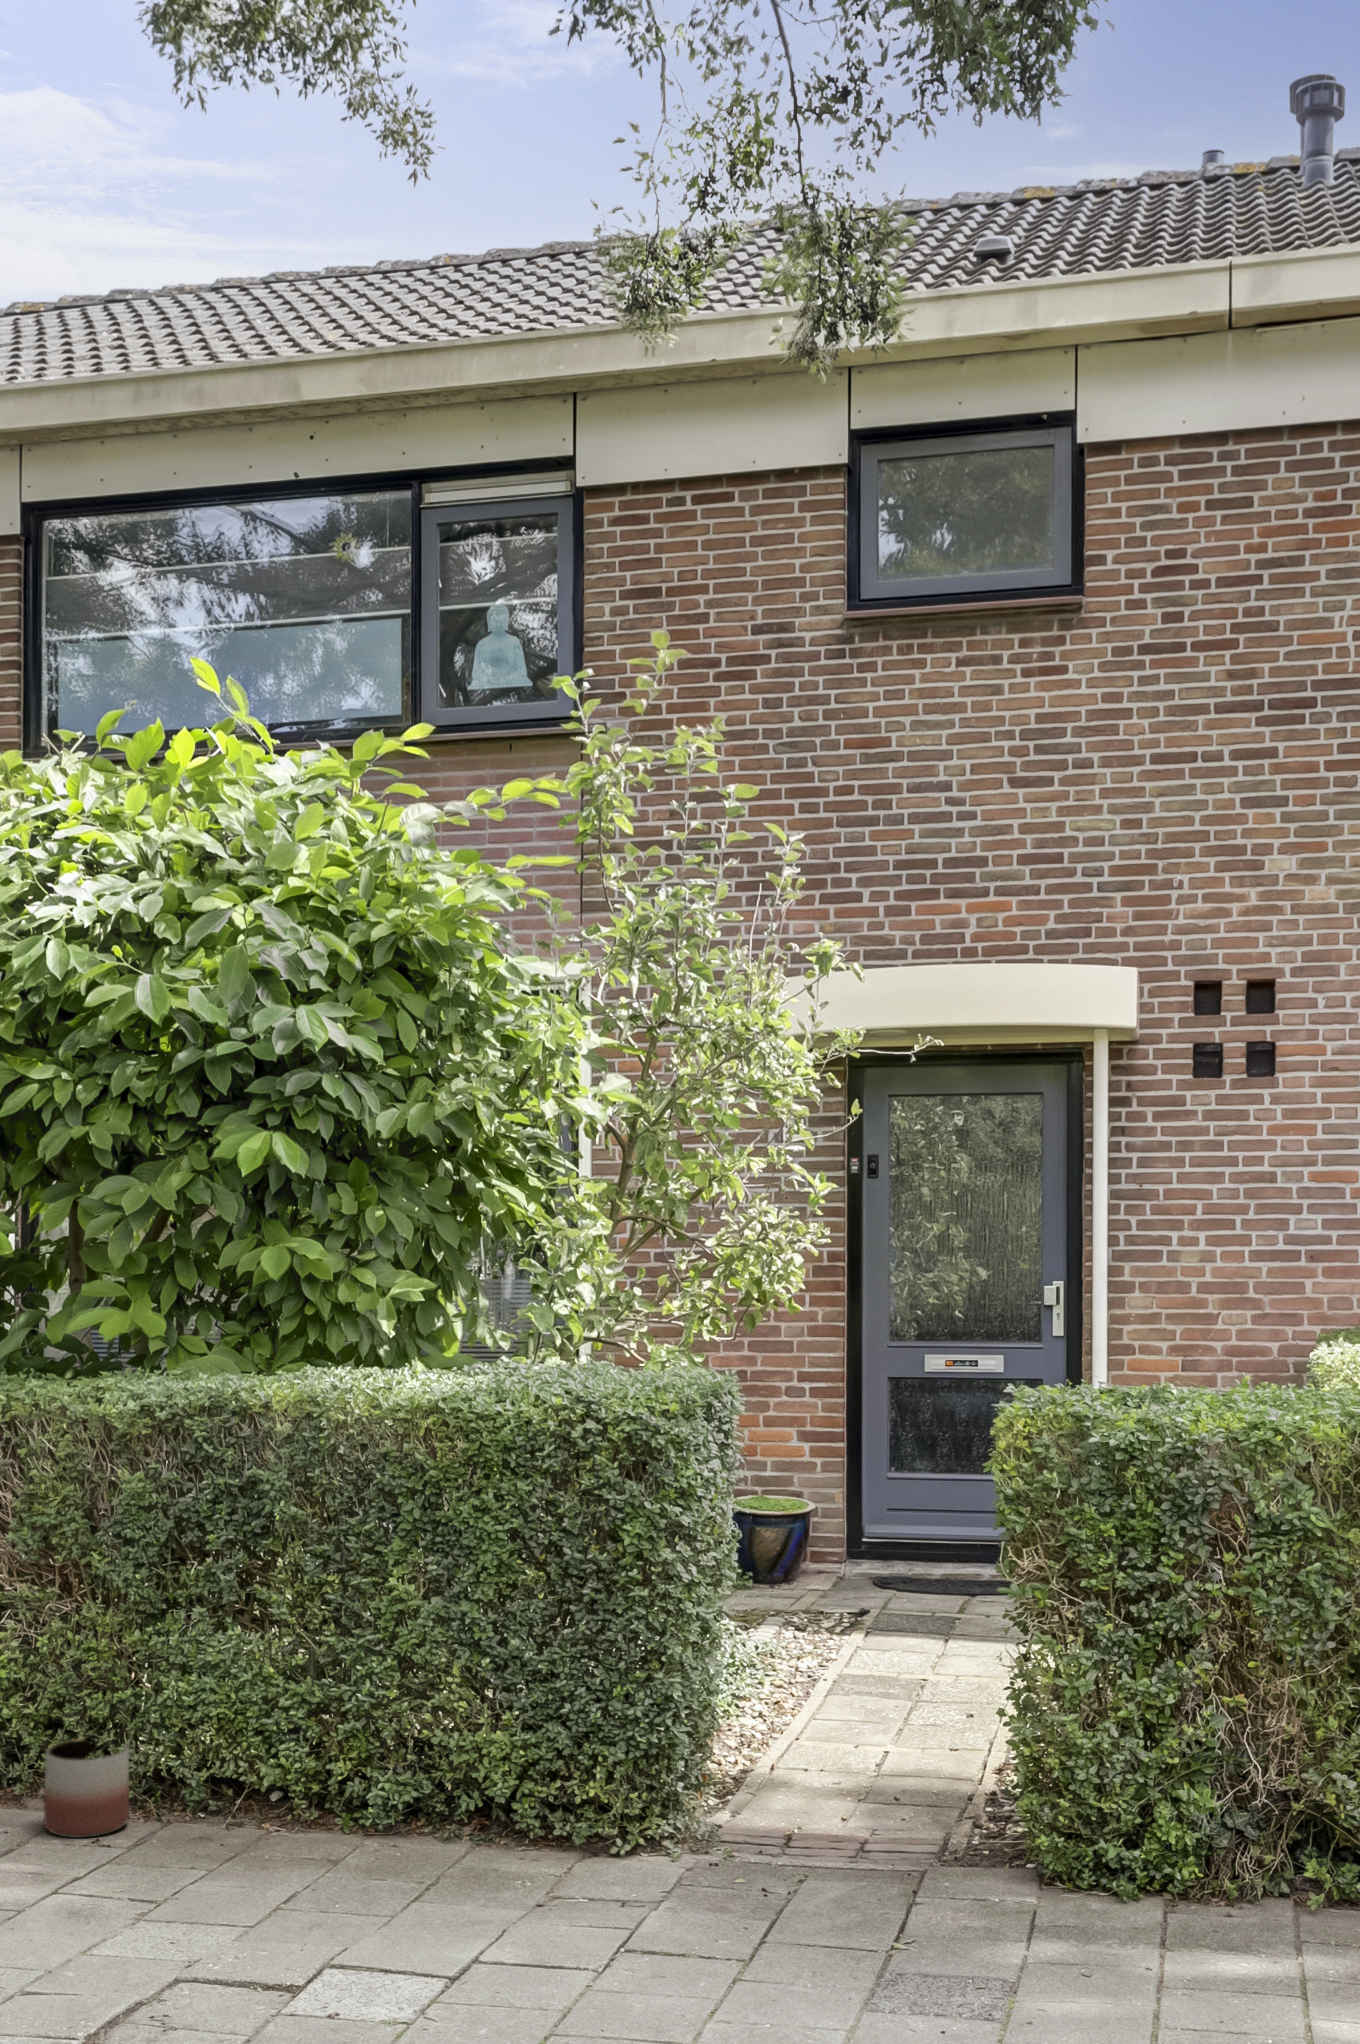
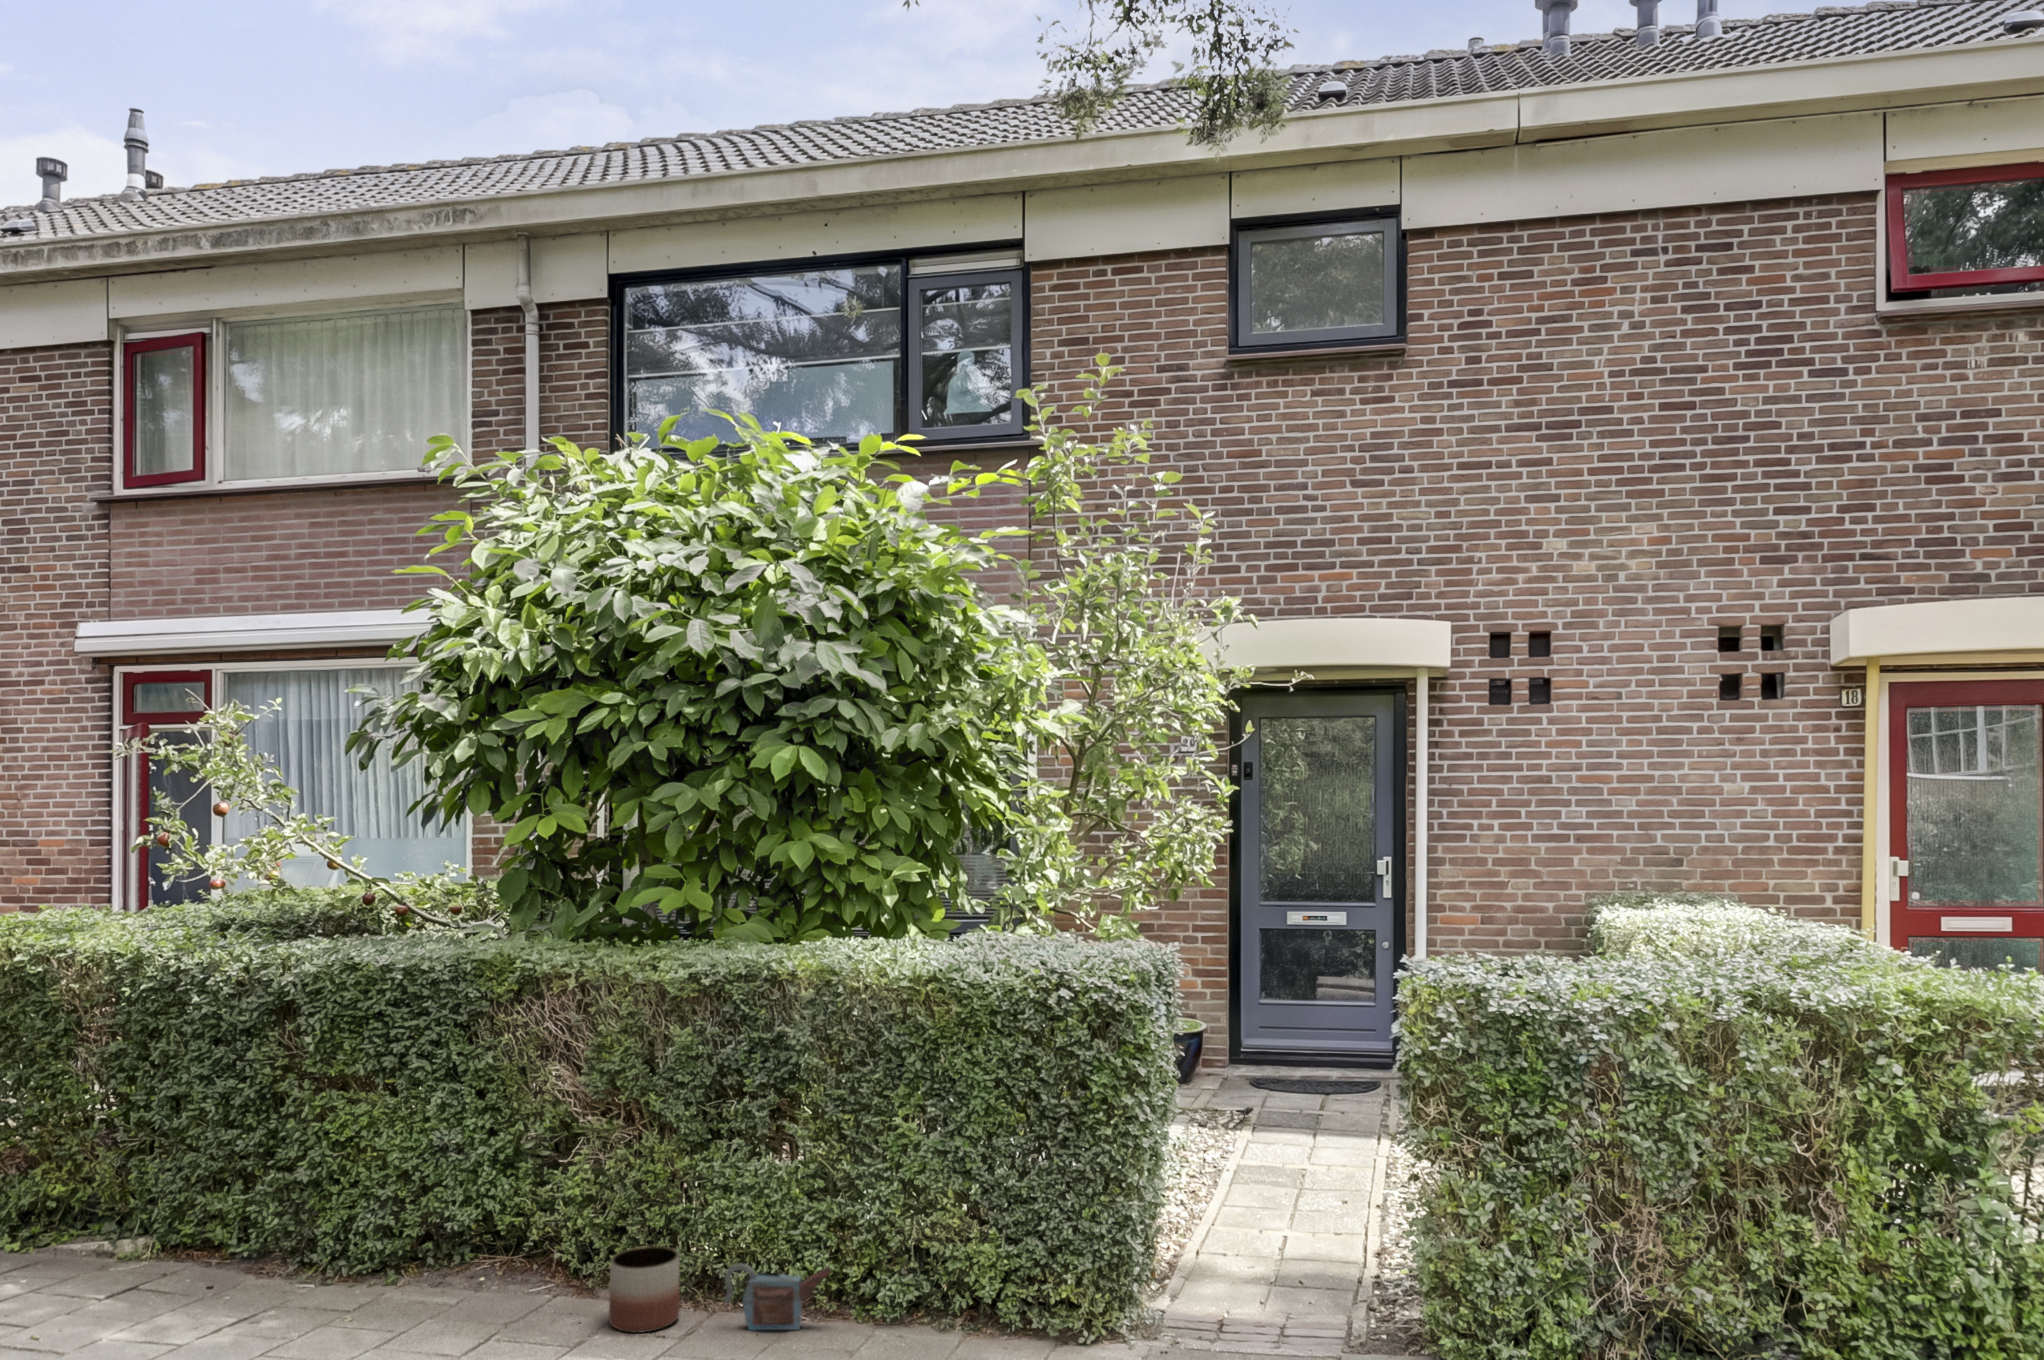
watering can: none [181,1756,314,1837] -> present [723,1264,832,1330]

